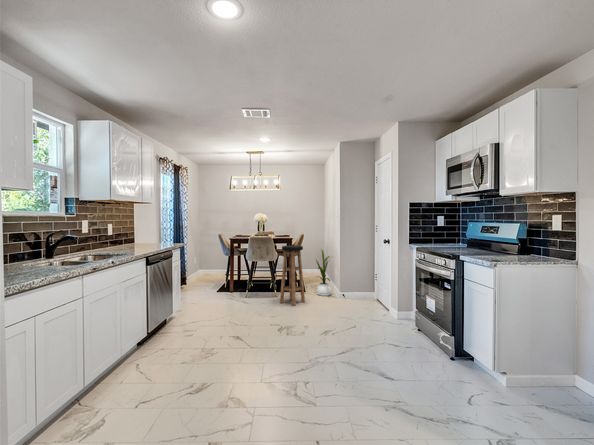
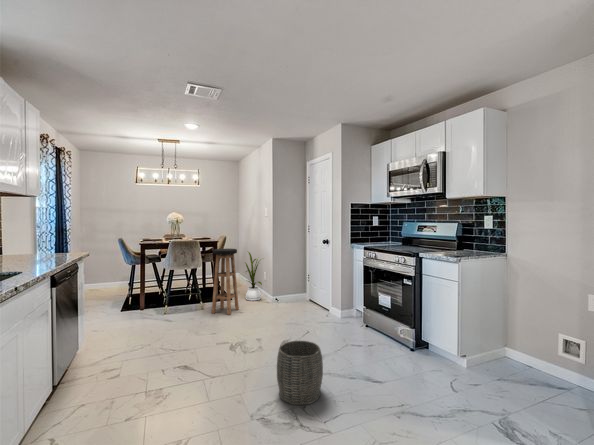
woven basket: none [286,330,328,388] -> present [277,341,323,405]

